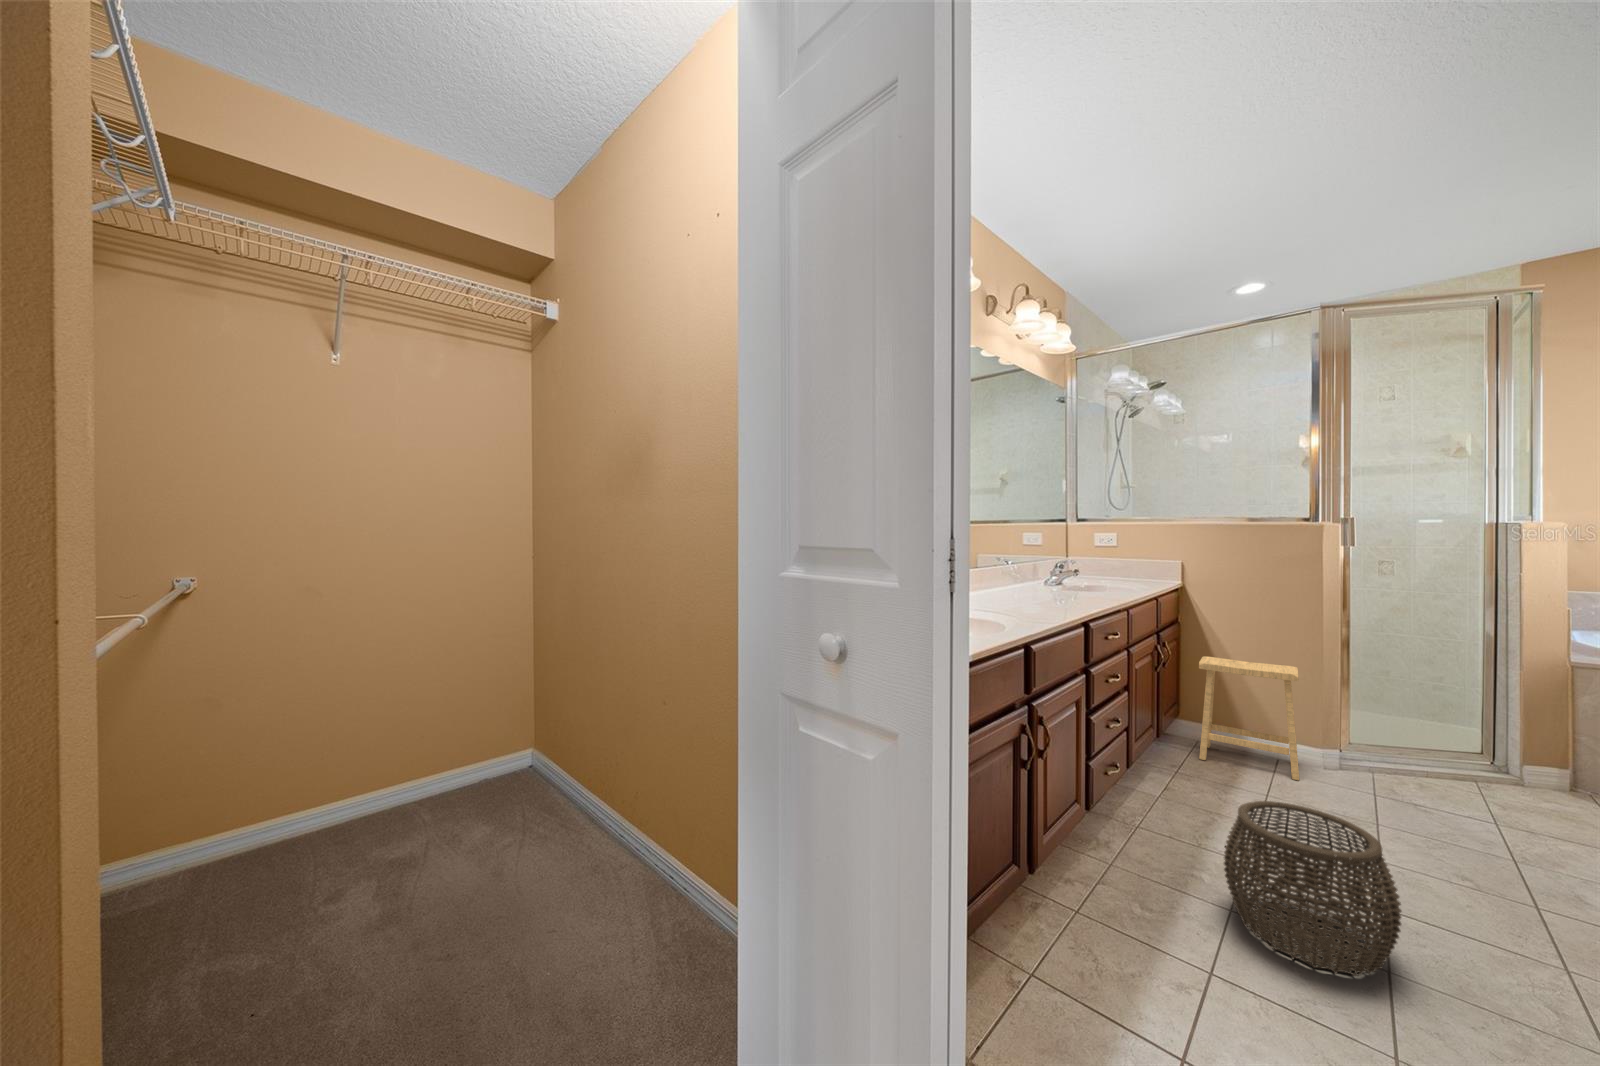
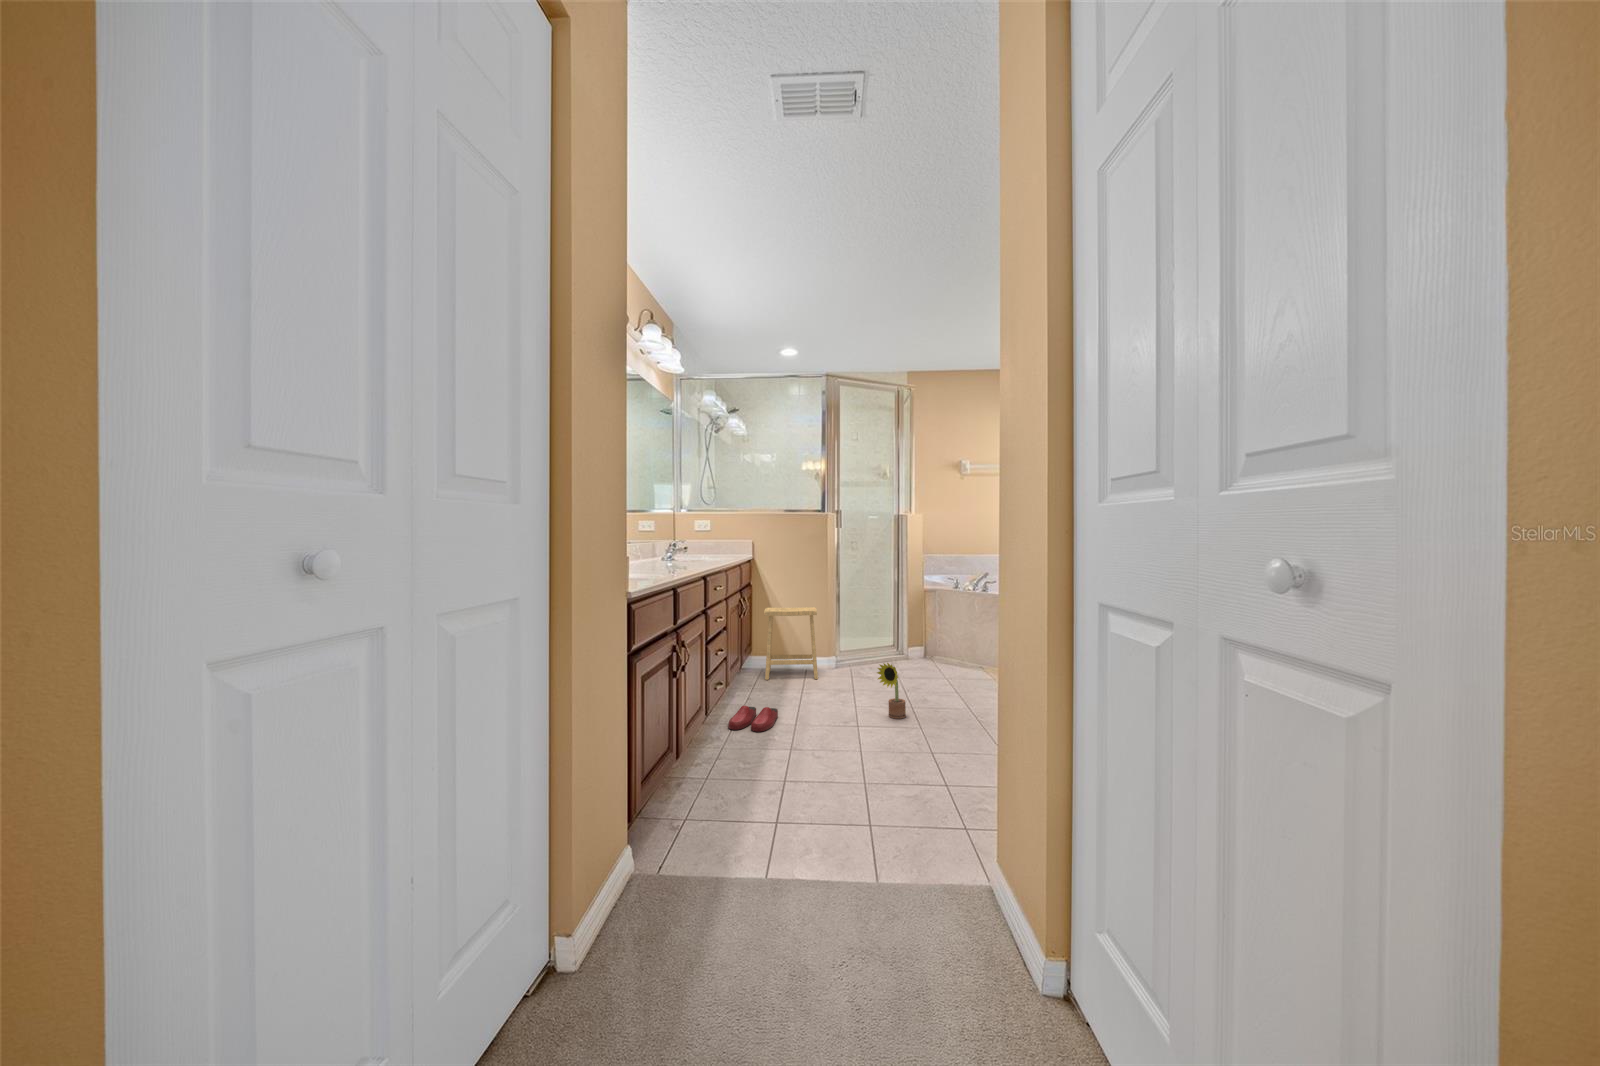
woven basket: present [1224,801,1401,976] -> none [786,676,864,761]
slippers: none [1127,802,1214,855] -> present [728,706,778,732]
decorative plant: none [1436,808,1521,927] -> present [877,663,906,719]

